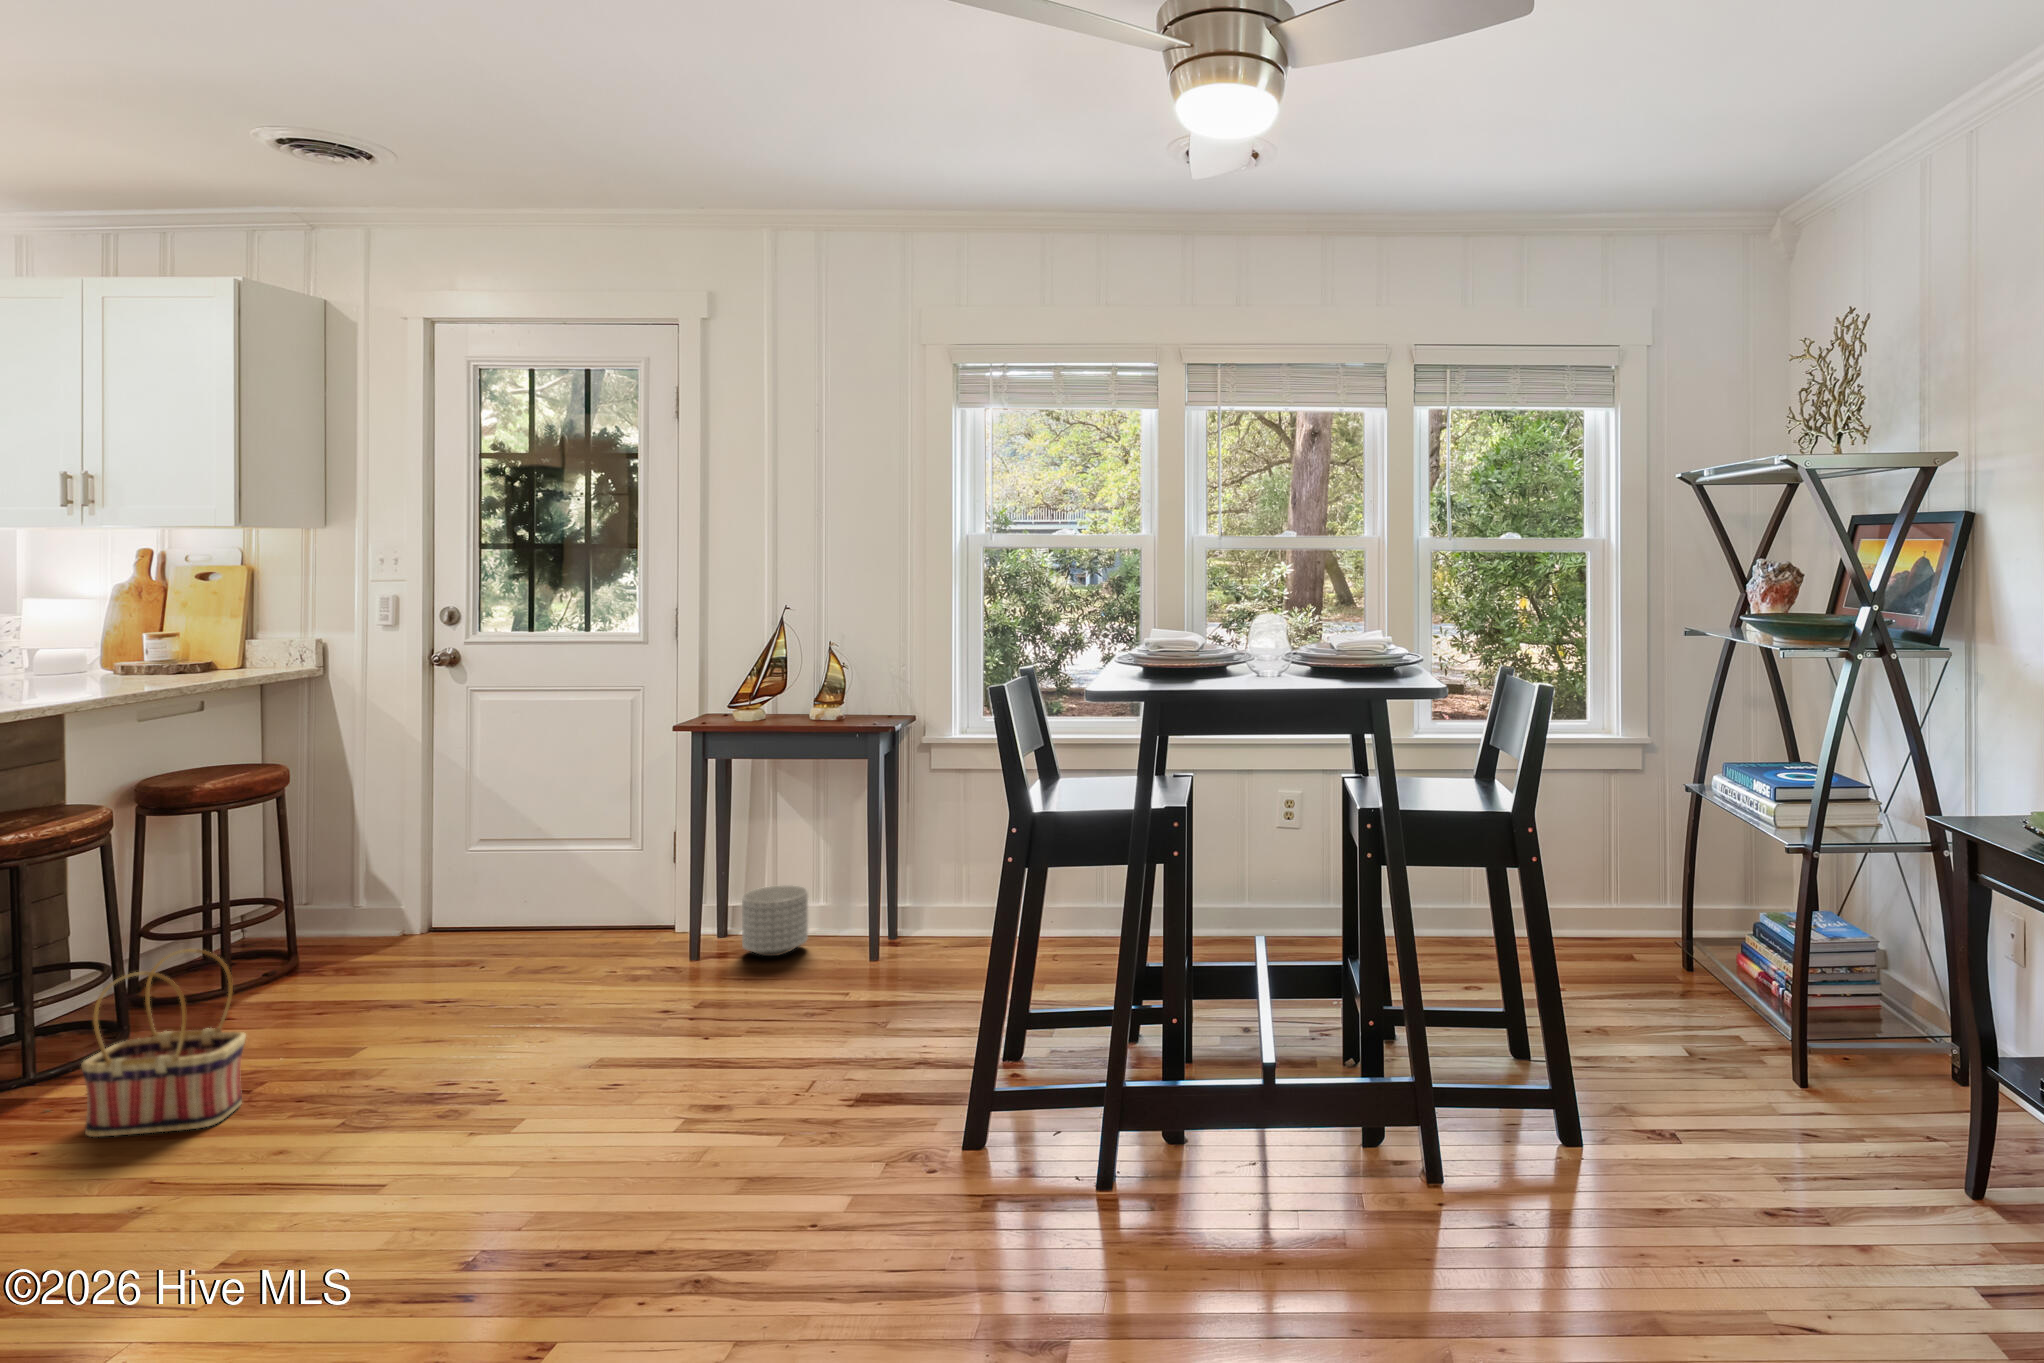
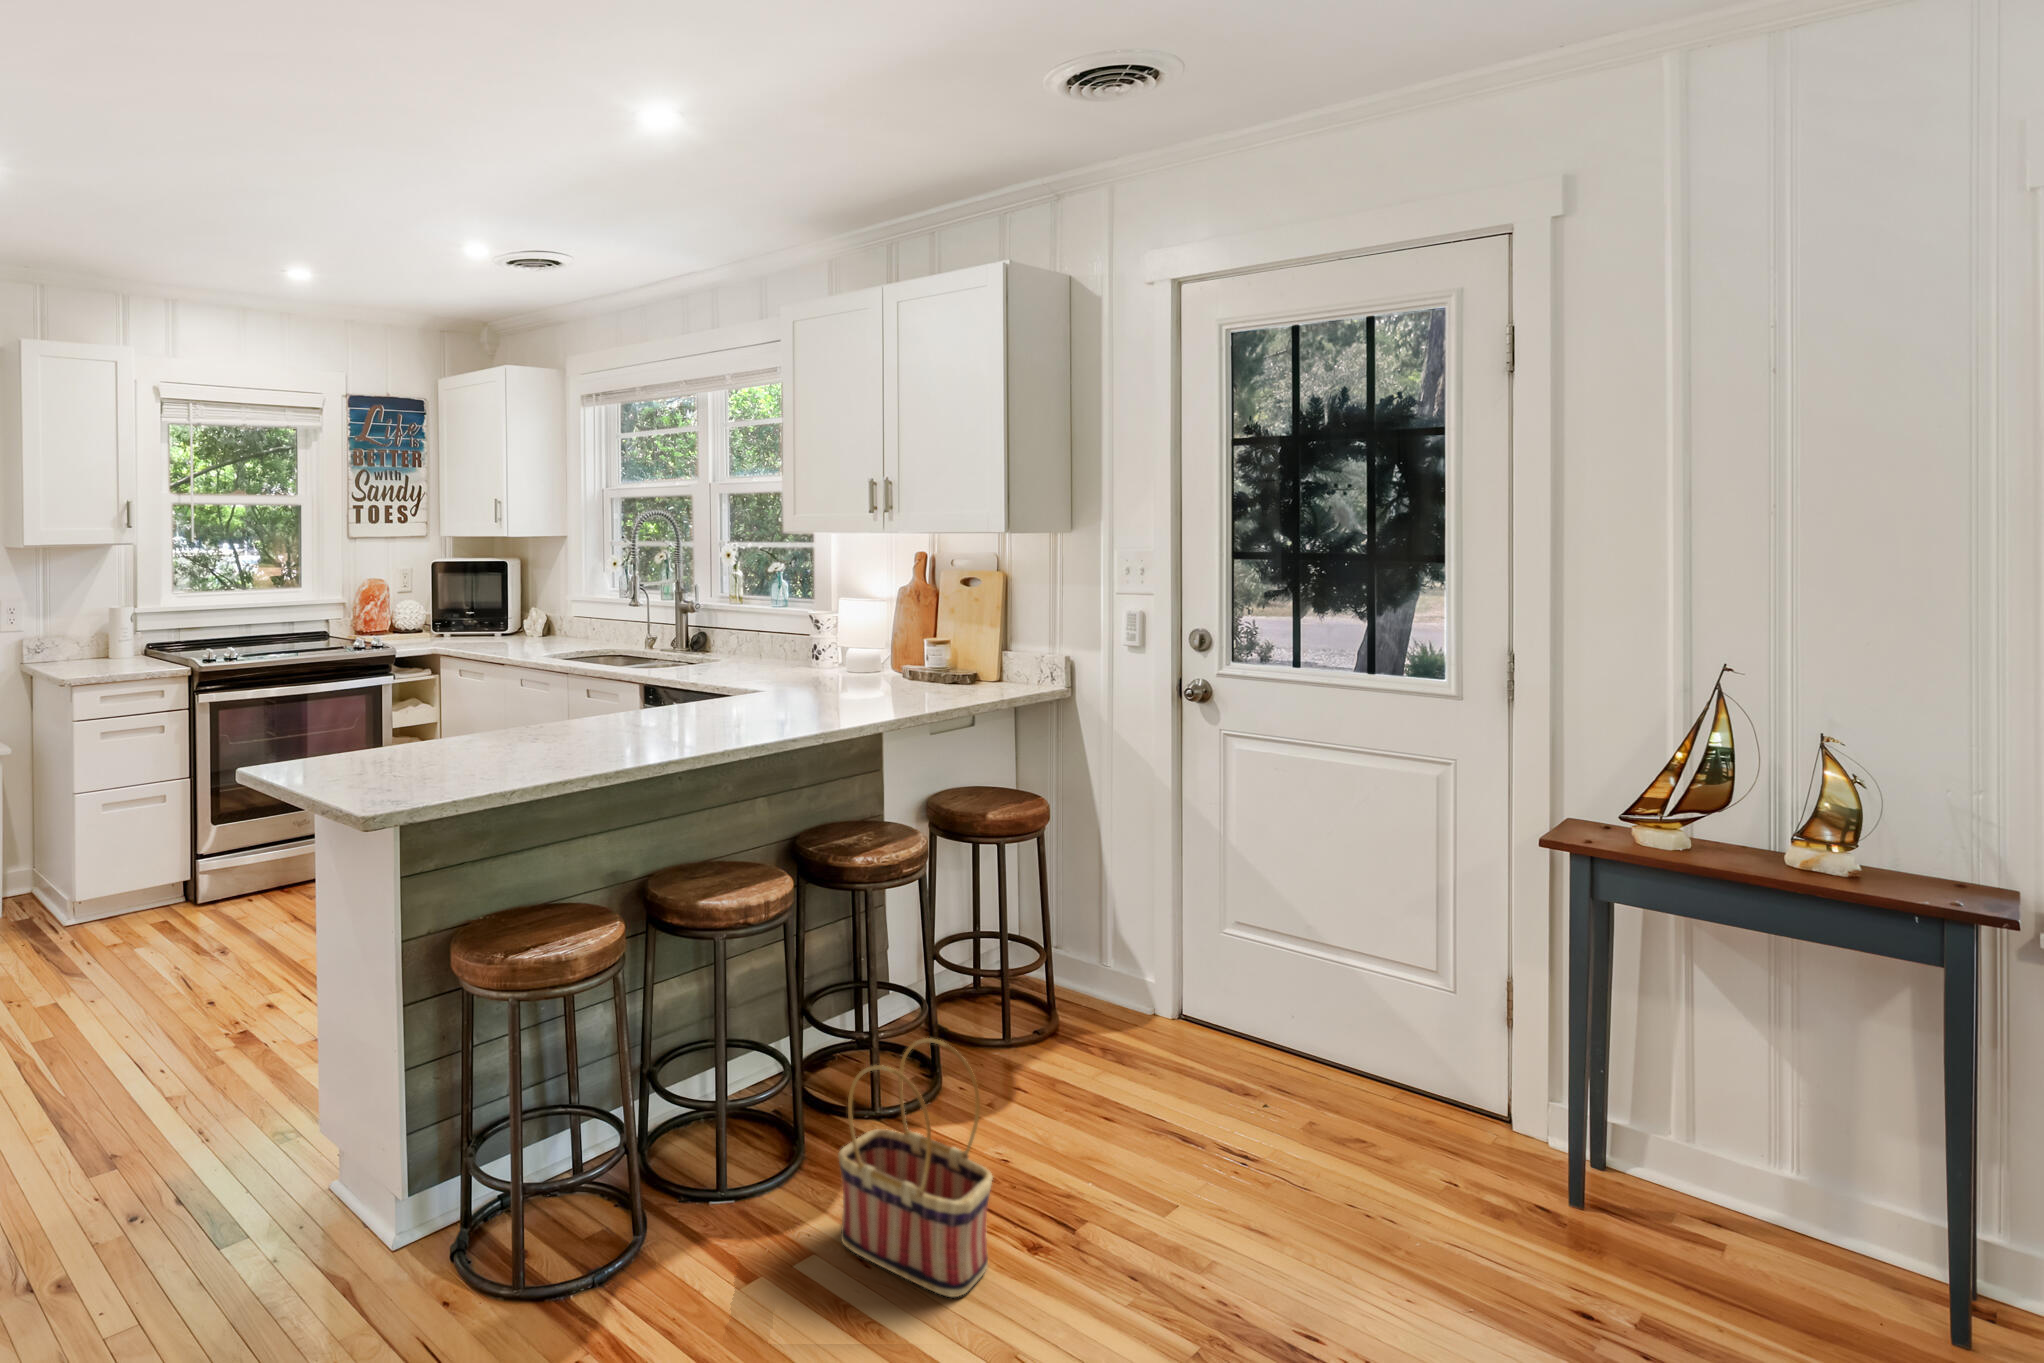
planter: present [742,885,808,956] -> none [1654,1132,1791,1277]

